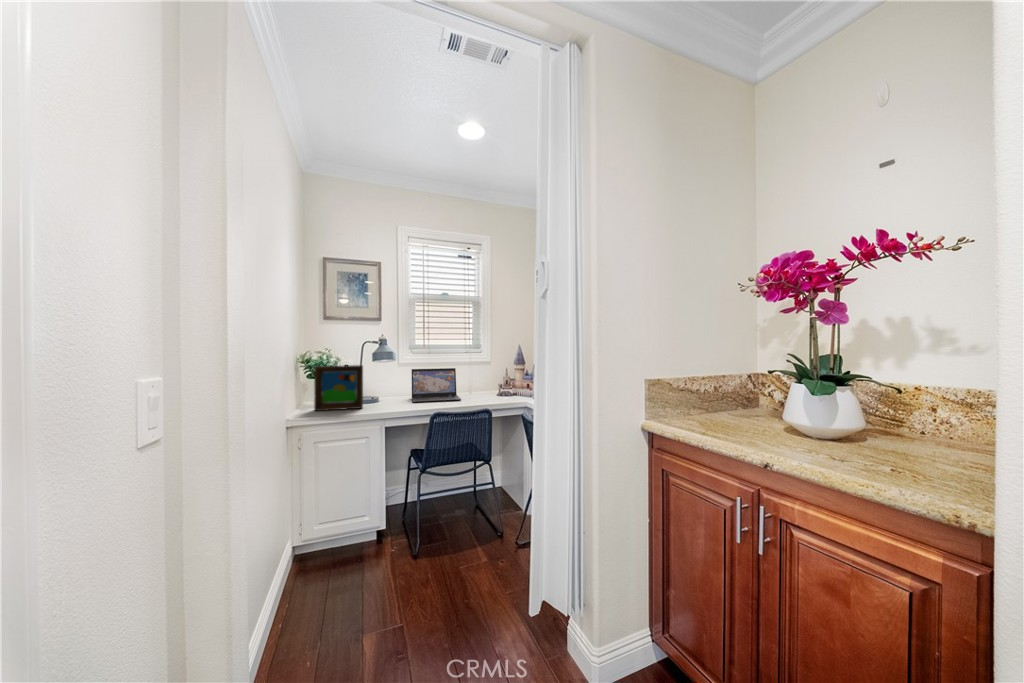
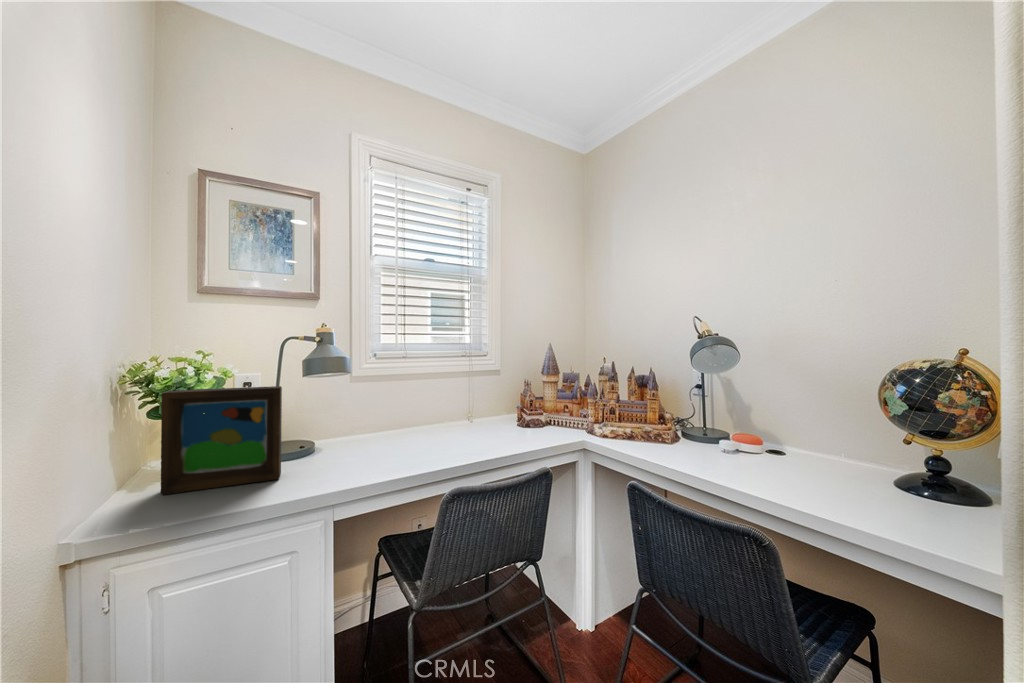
laptop: present [412,368,461,403] -> none [377,385,473,455]

